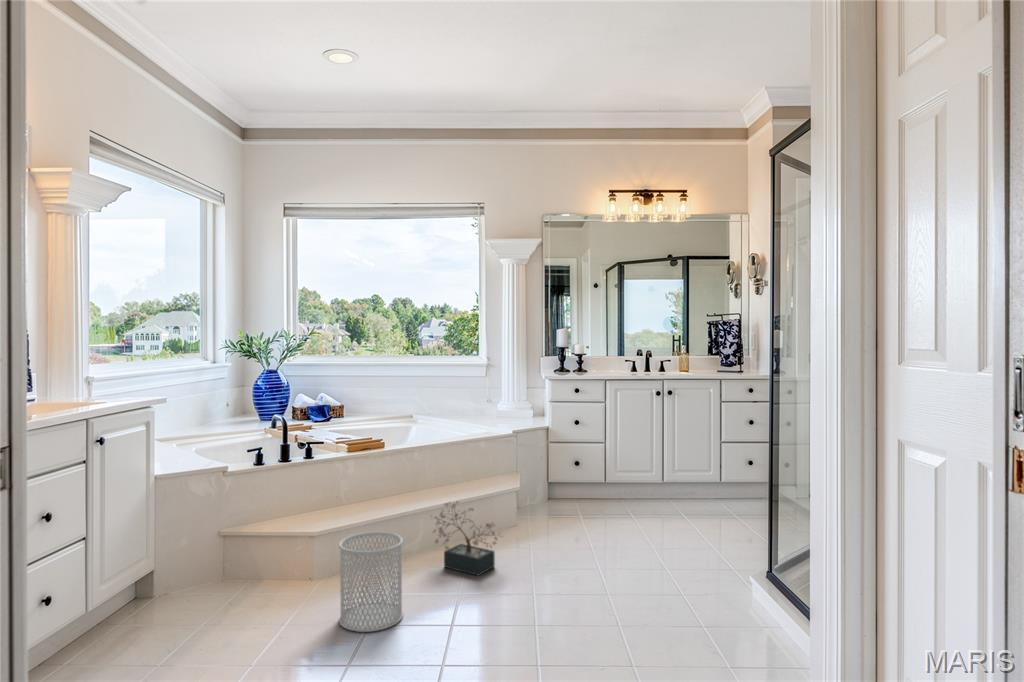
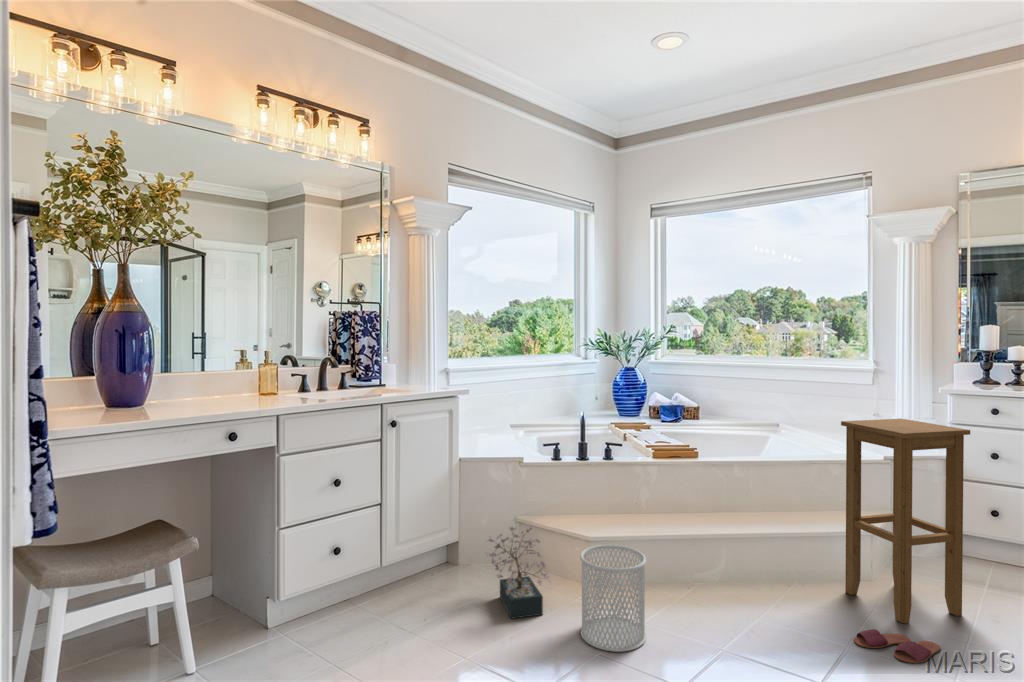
stool: none [505,397,584,546] -> present [841,419,970,623]
decorative plant: present [433,501,502,576] -> present [486,527,551,619]
slippers: none [537,551,585,567] -> present [854,629,941,663]

